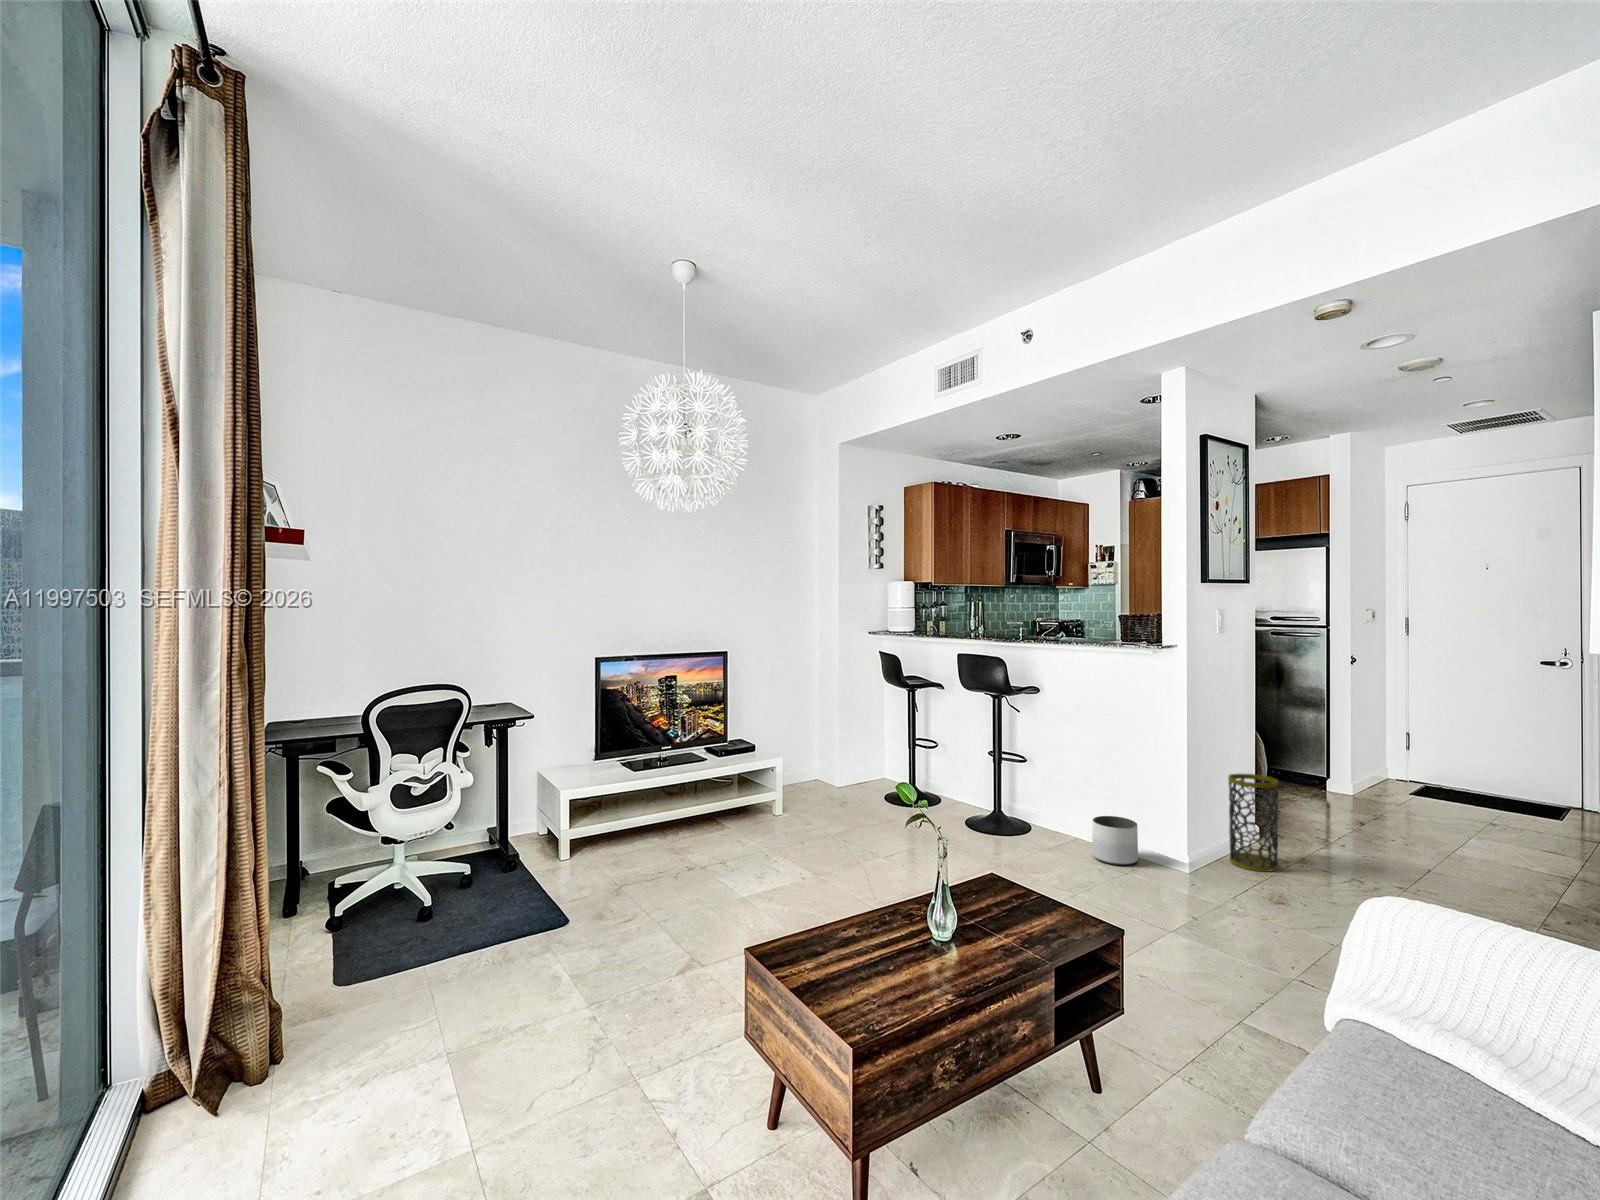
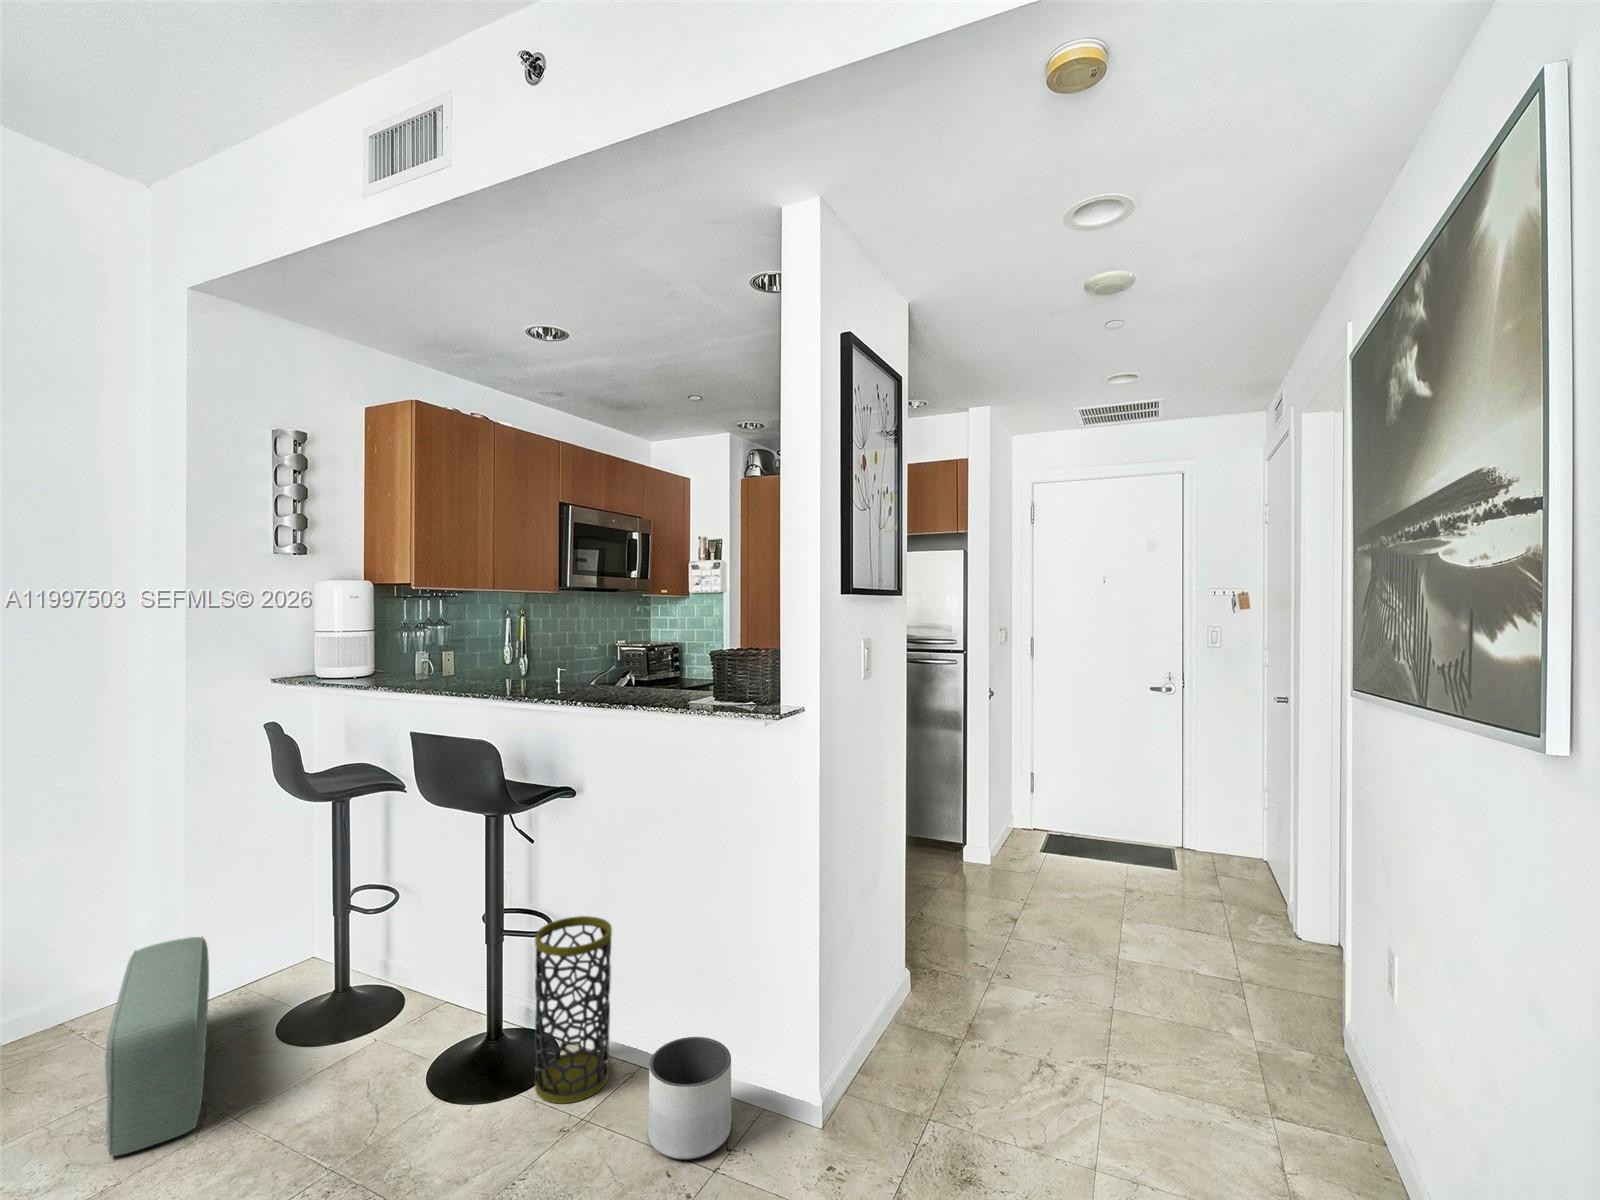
pouf: none [834,753,882,823] -> present [105,937,209,1156]
trash can: present [1228,774,1278,872] -> present [535,916,612,1103]

